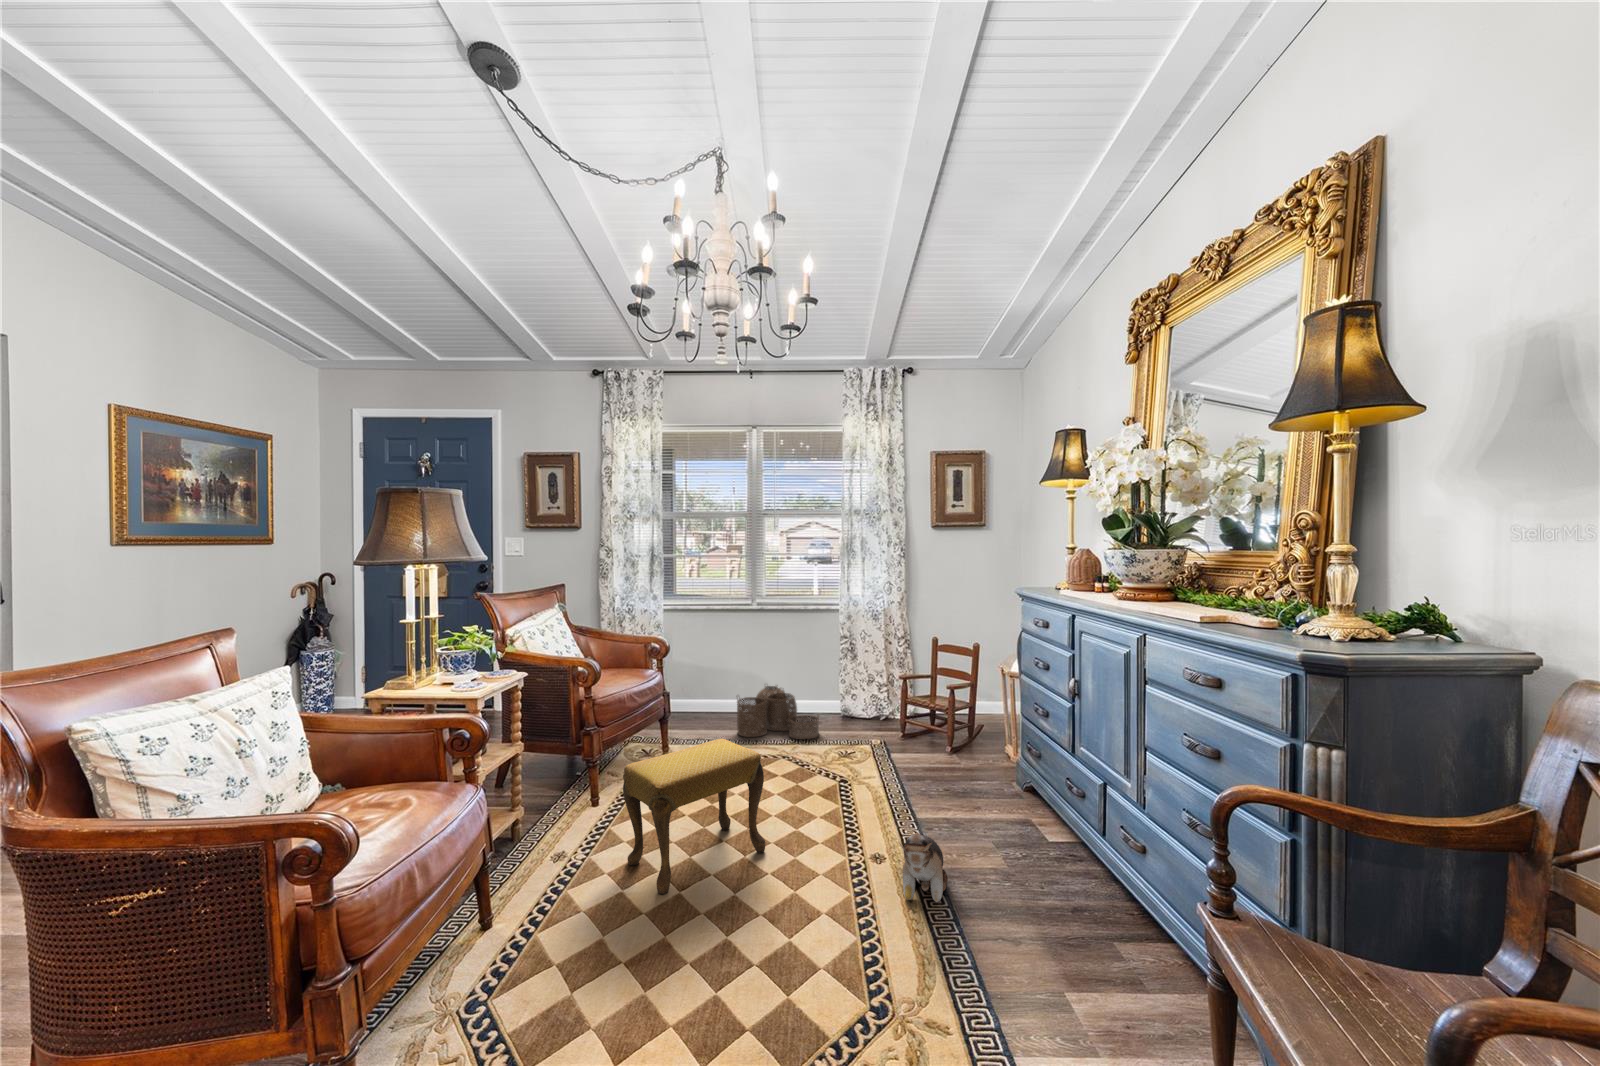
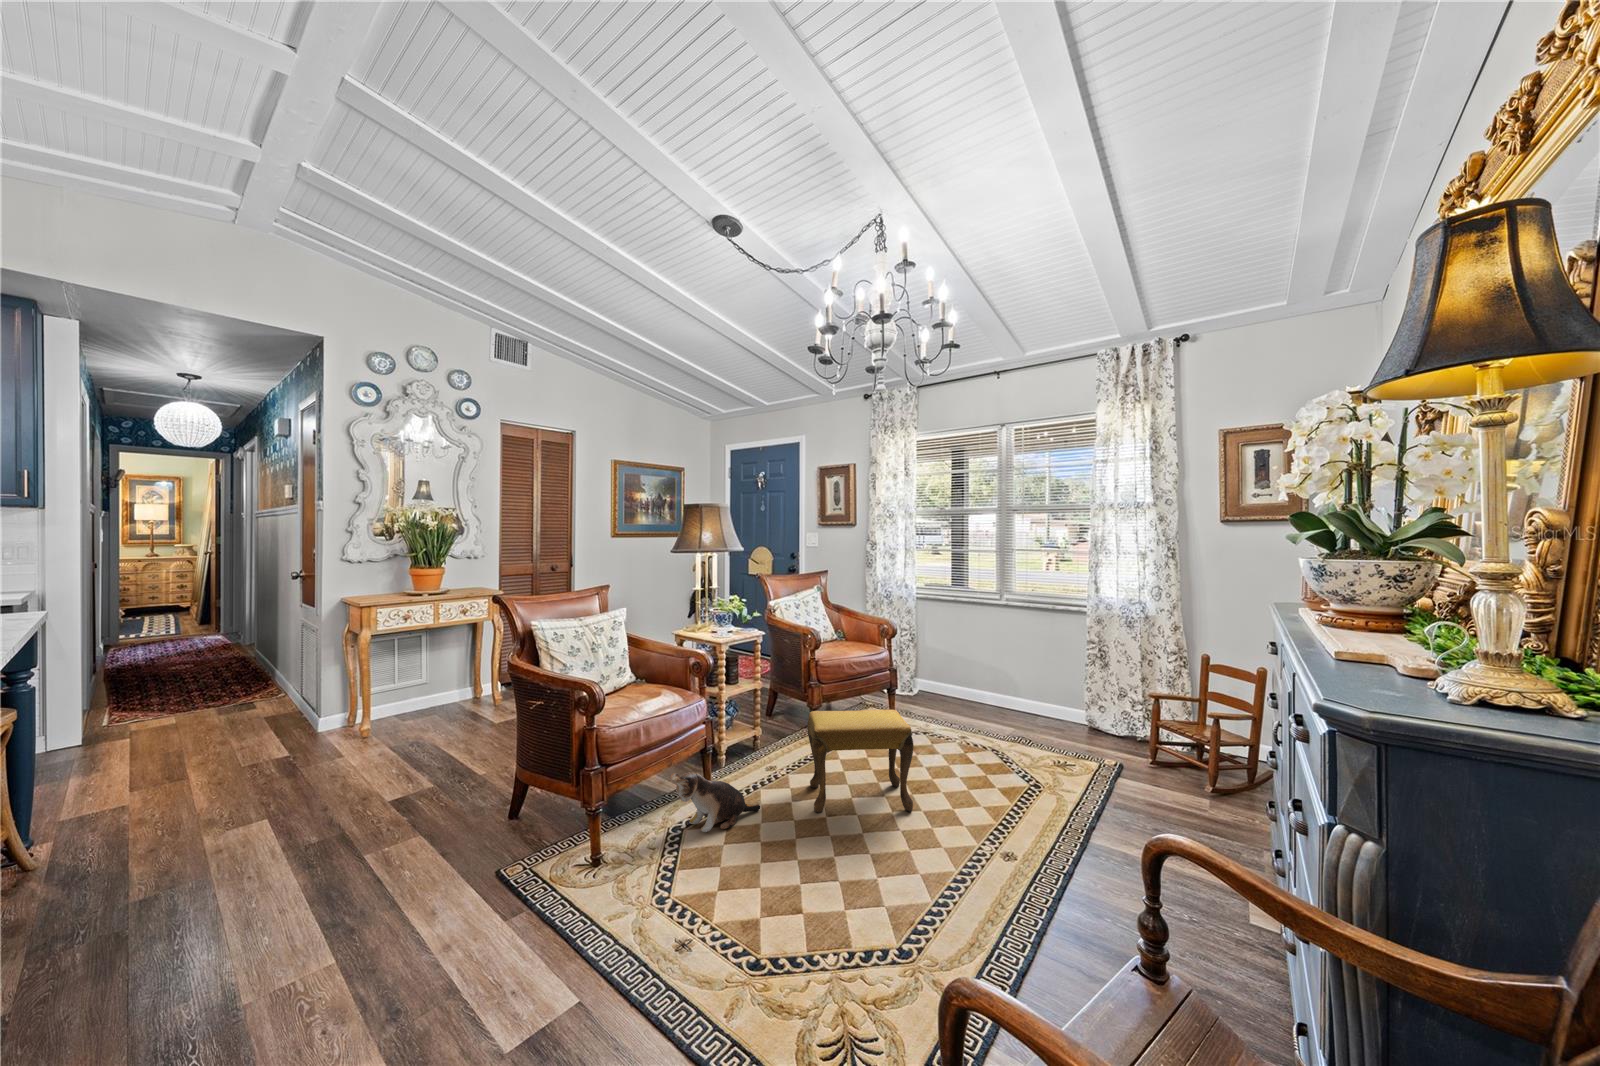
woven basket: present [737,686,819,739] -> none [966,679,1045,739]
plush toy: present [899,832,948,902] -> present [670,772,761,832]

